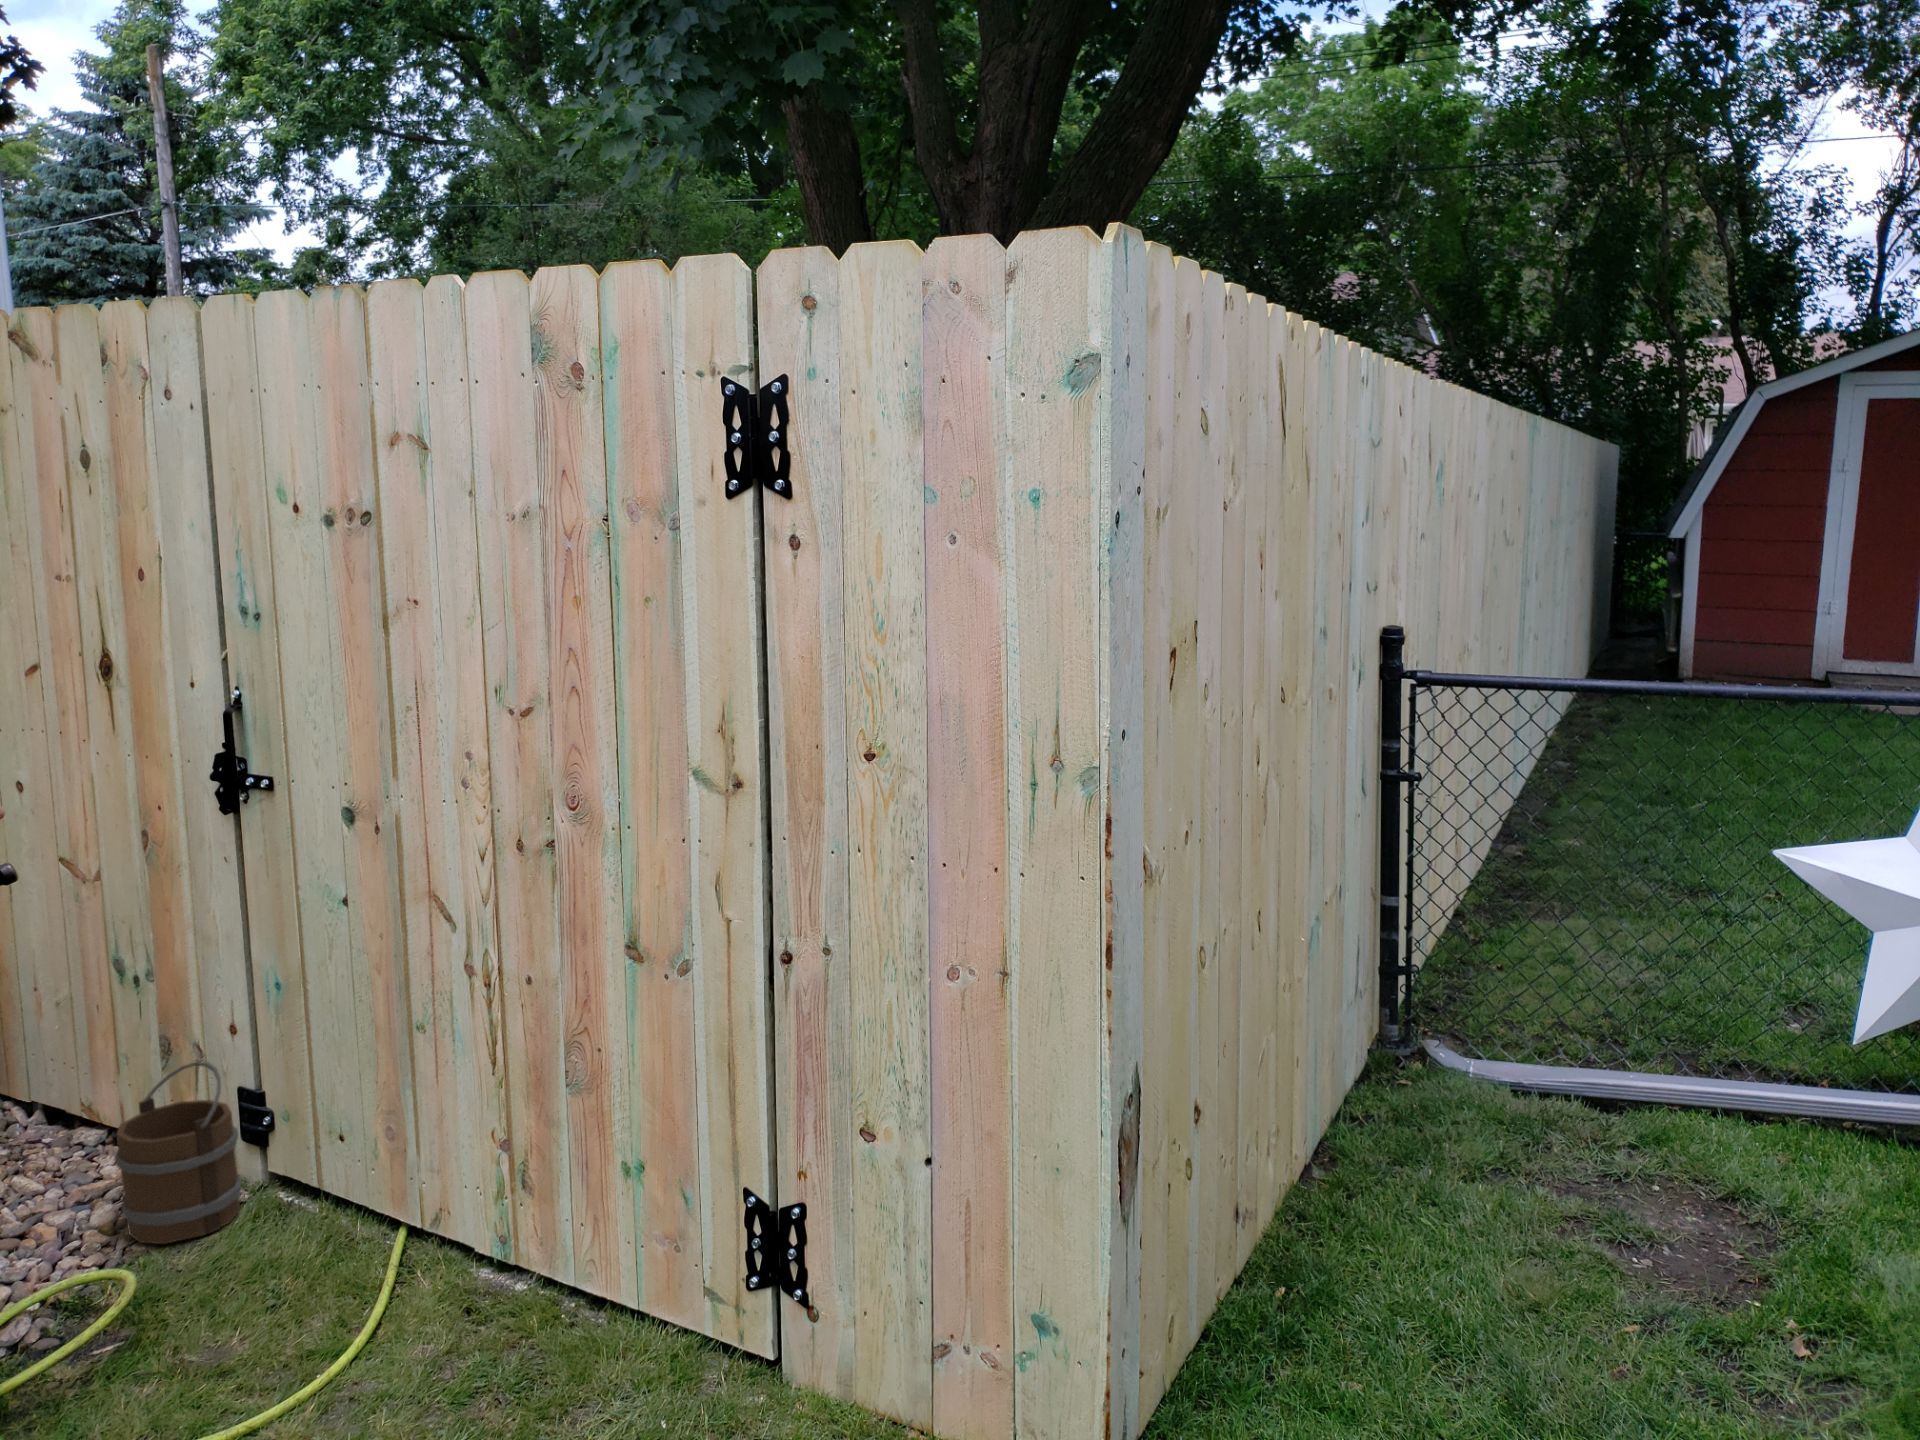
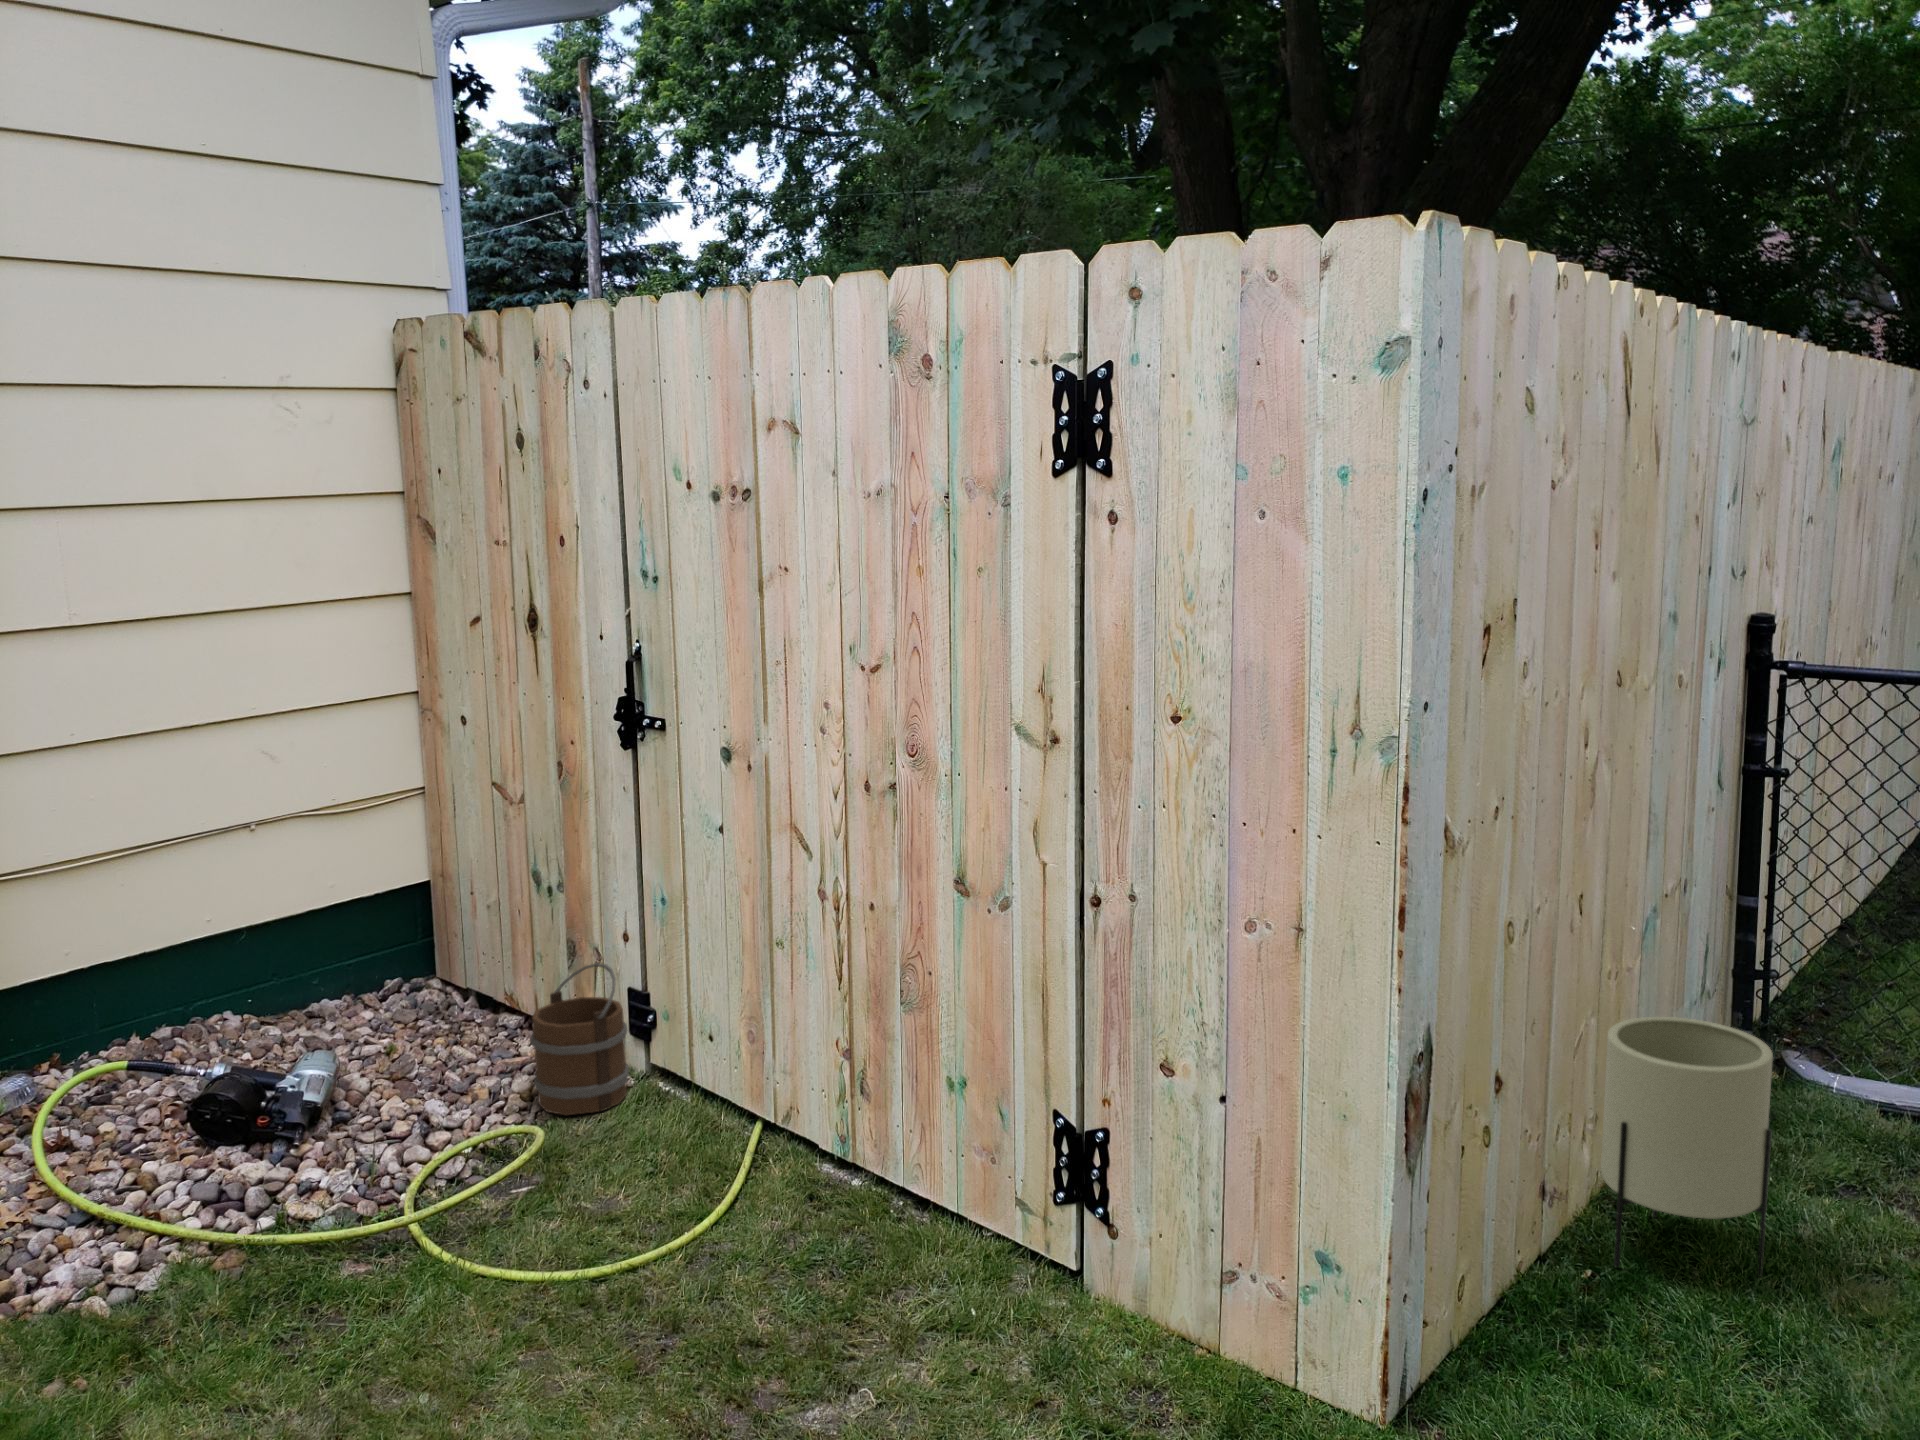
planter: none [1288,1026,1441,1280] -> present [1601,1017,1773,1276]

